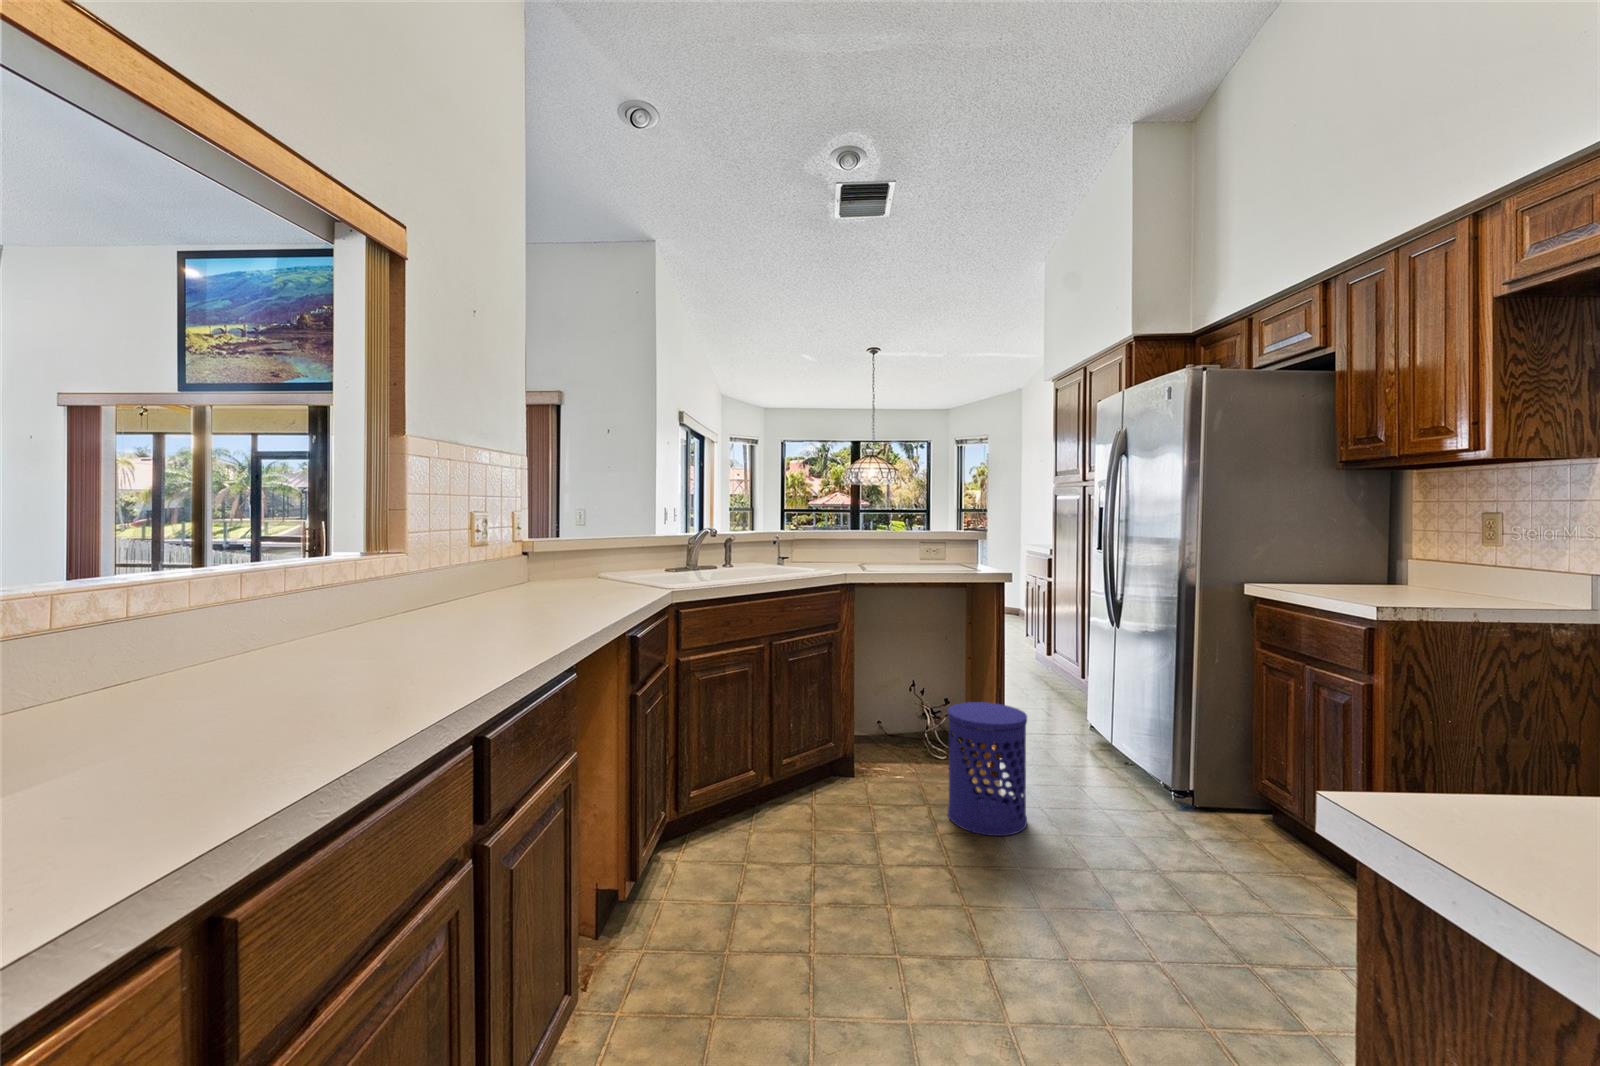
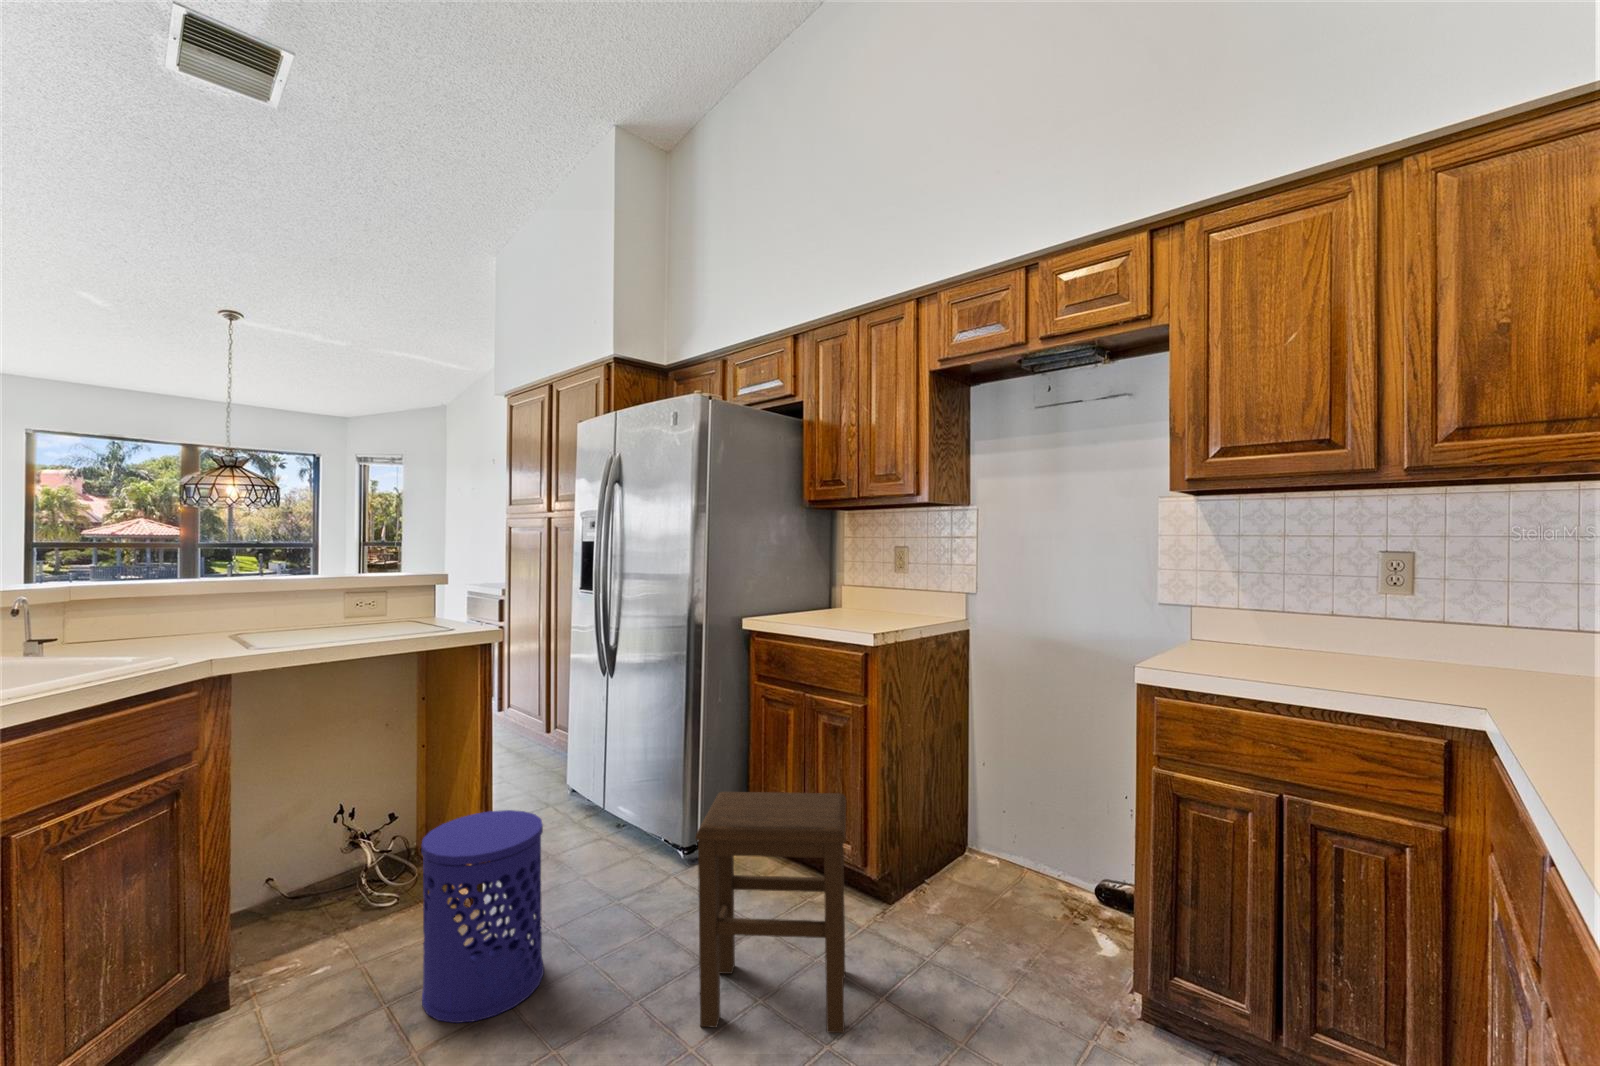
stool: none [1129,728,1306,963] -> present [695,792,846,1033]

